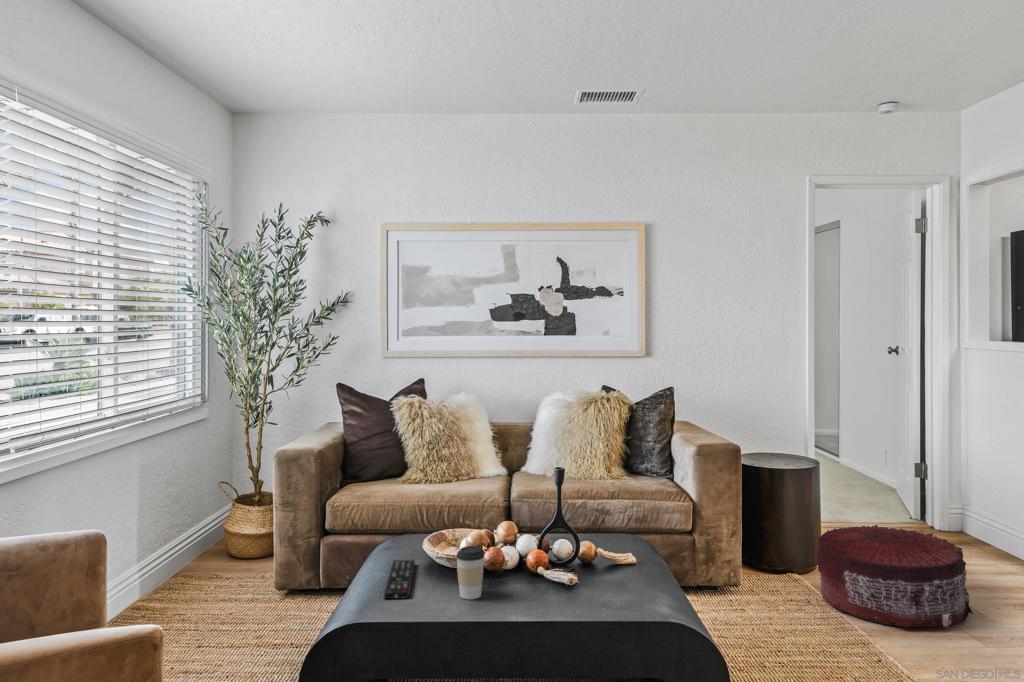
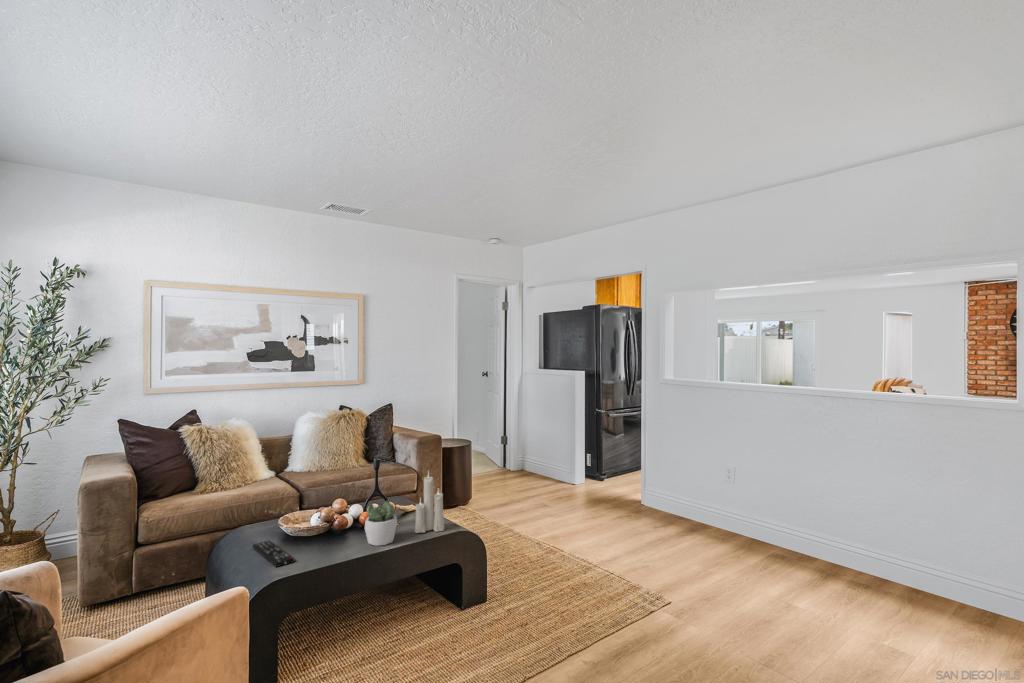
candle: none [592,498,642,611] -> present [415,476,444,533]
pouf: present [816,524,973,627] -> none [480,469,552,520]
succulent plant: none [509,539,560,609] -> present [365,501,397,546]
coffee cup: present [456,546,484,599] -> none [326,515,346,552]

